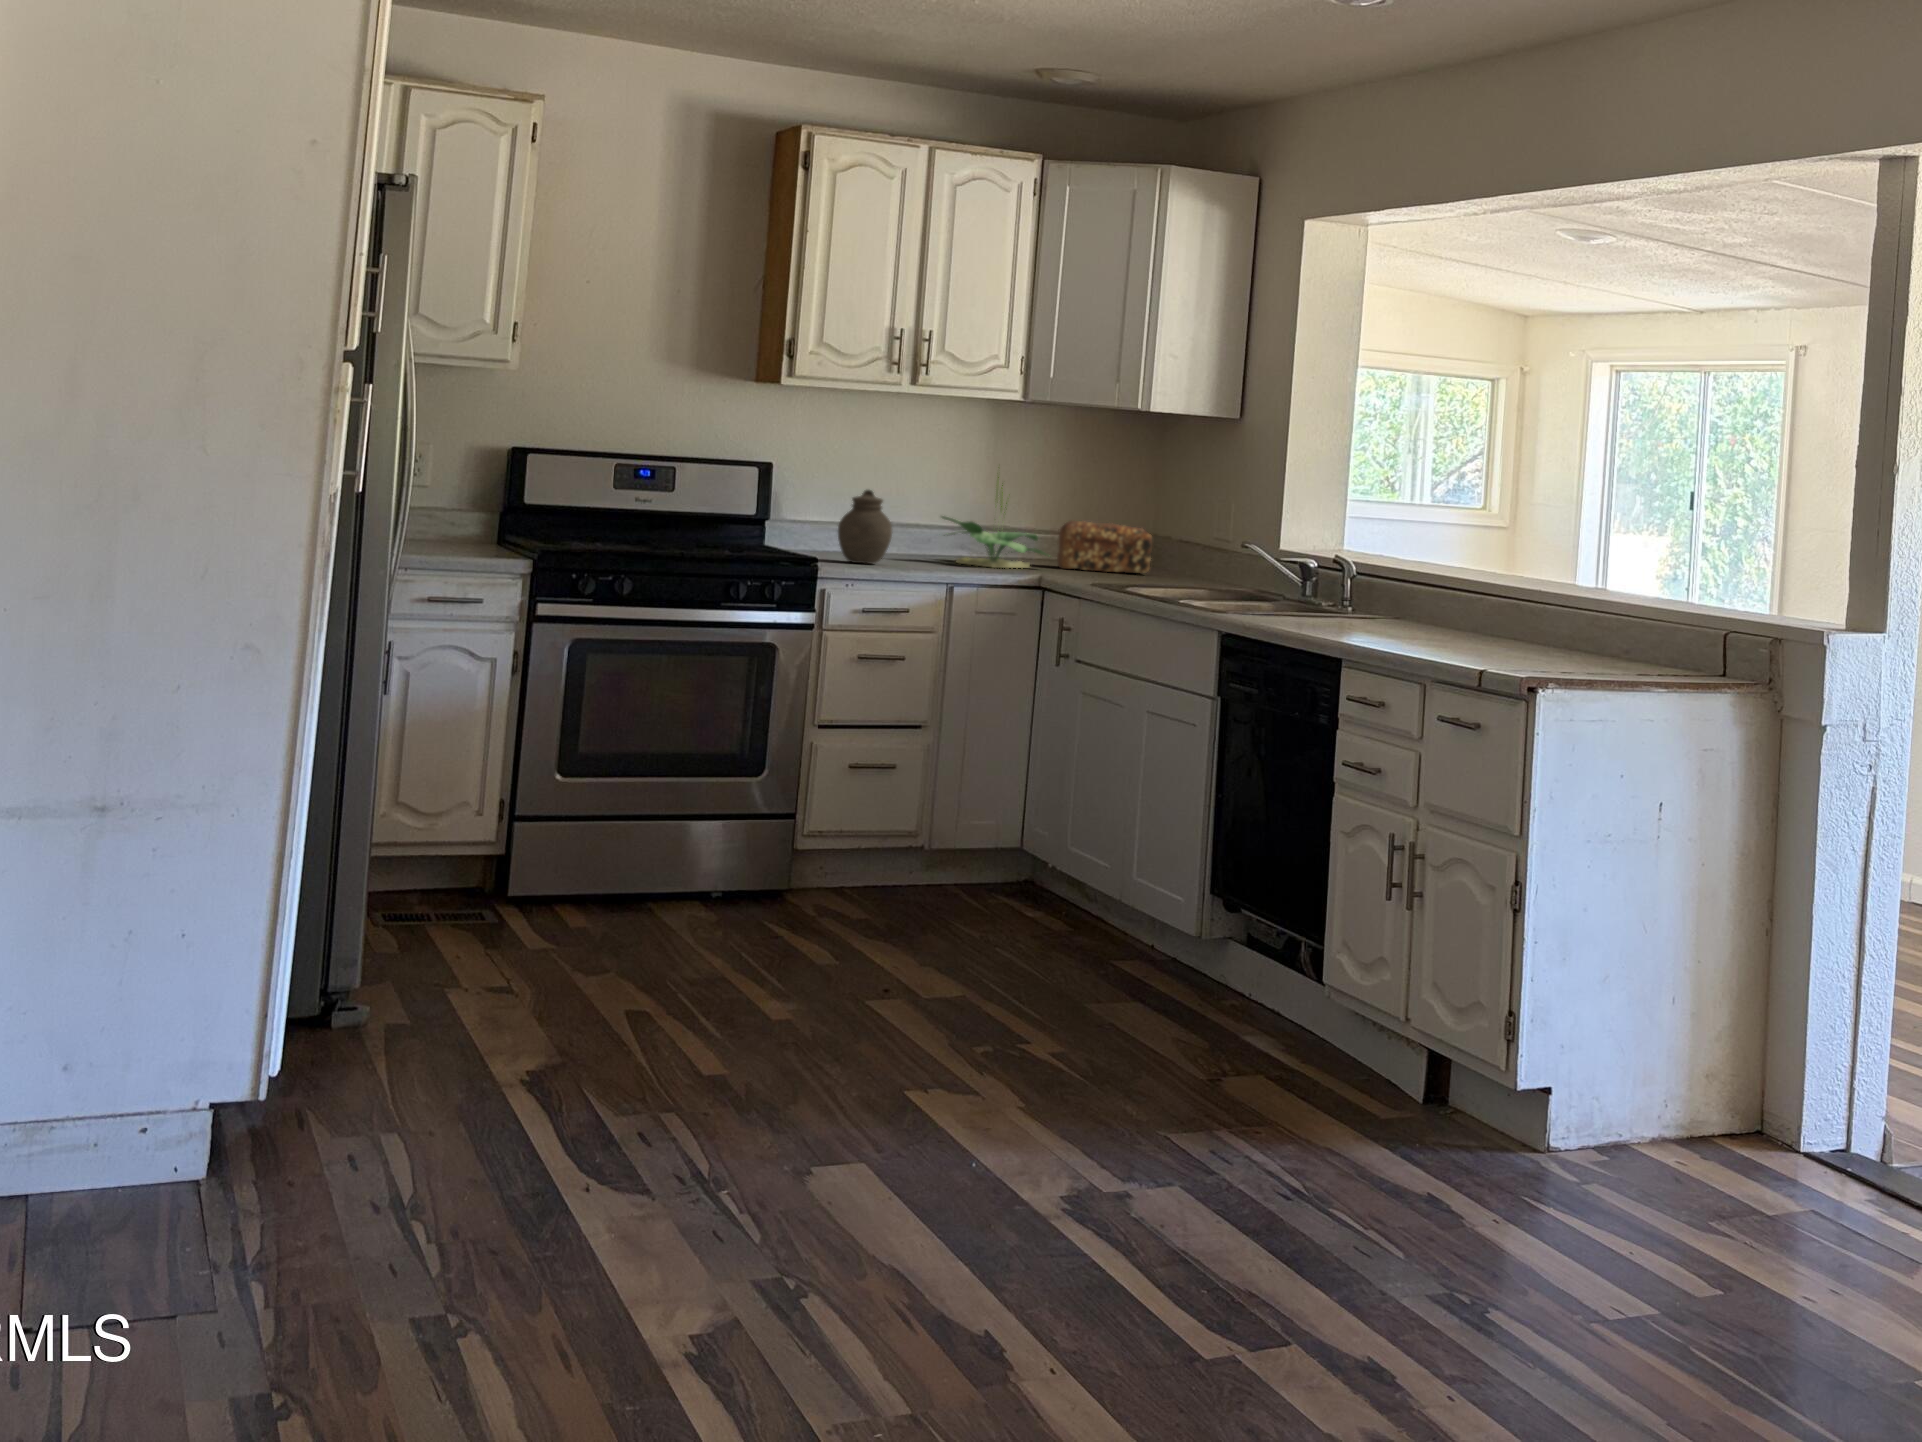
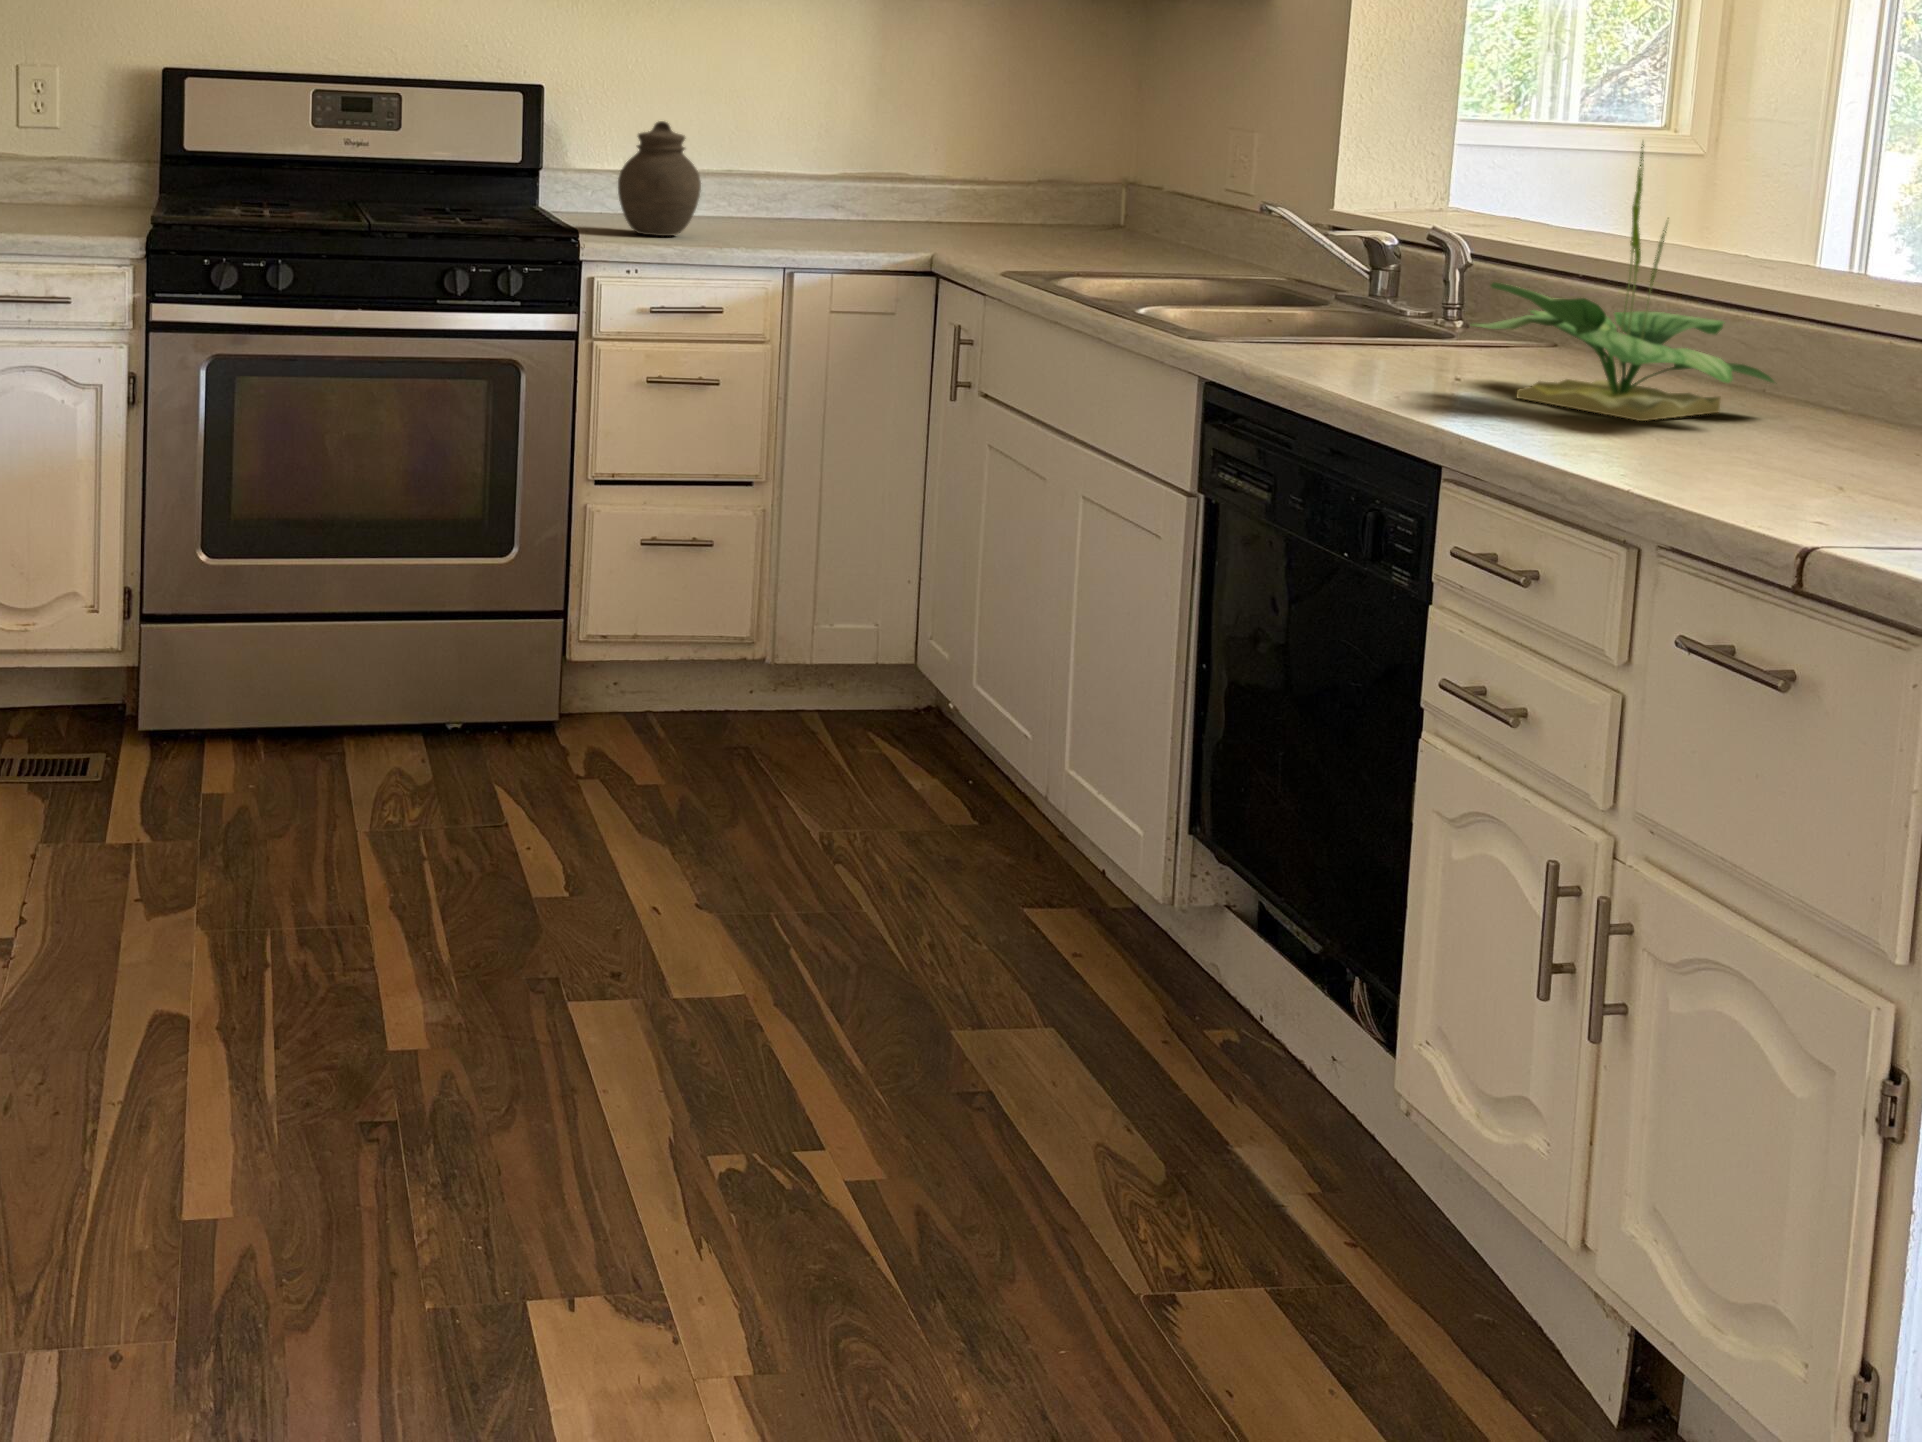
potted plant: present [942,467,1050,568] -> present [1474,144,1774,421]
bread loaf: present [1057,521,1152,573] -> none [984,160,1128,238]

